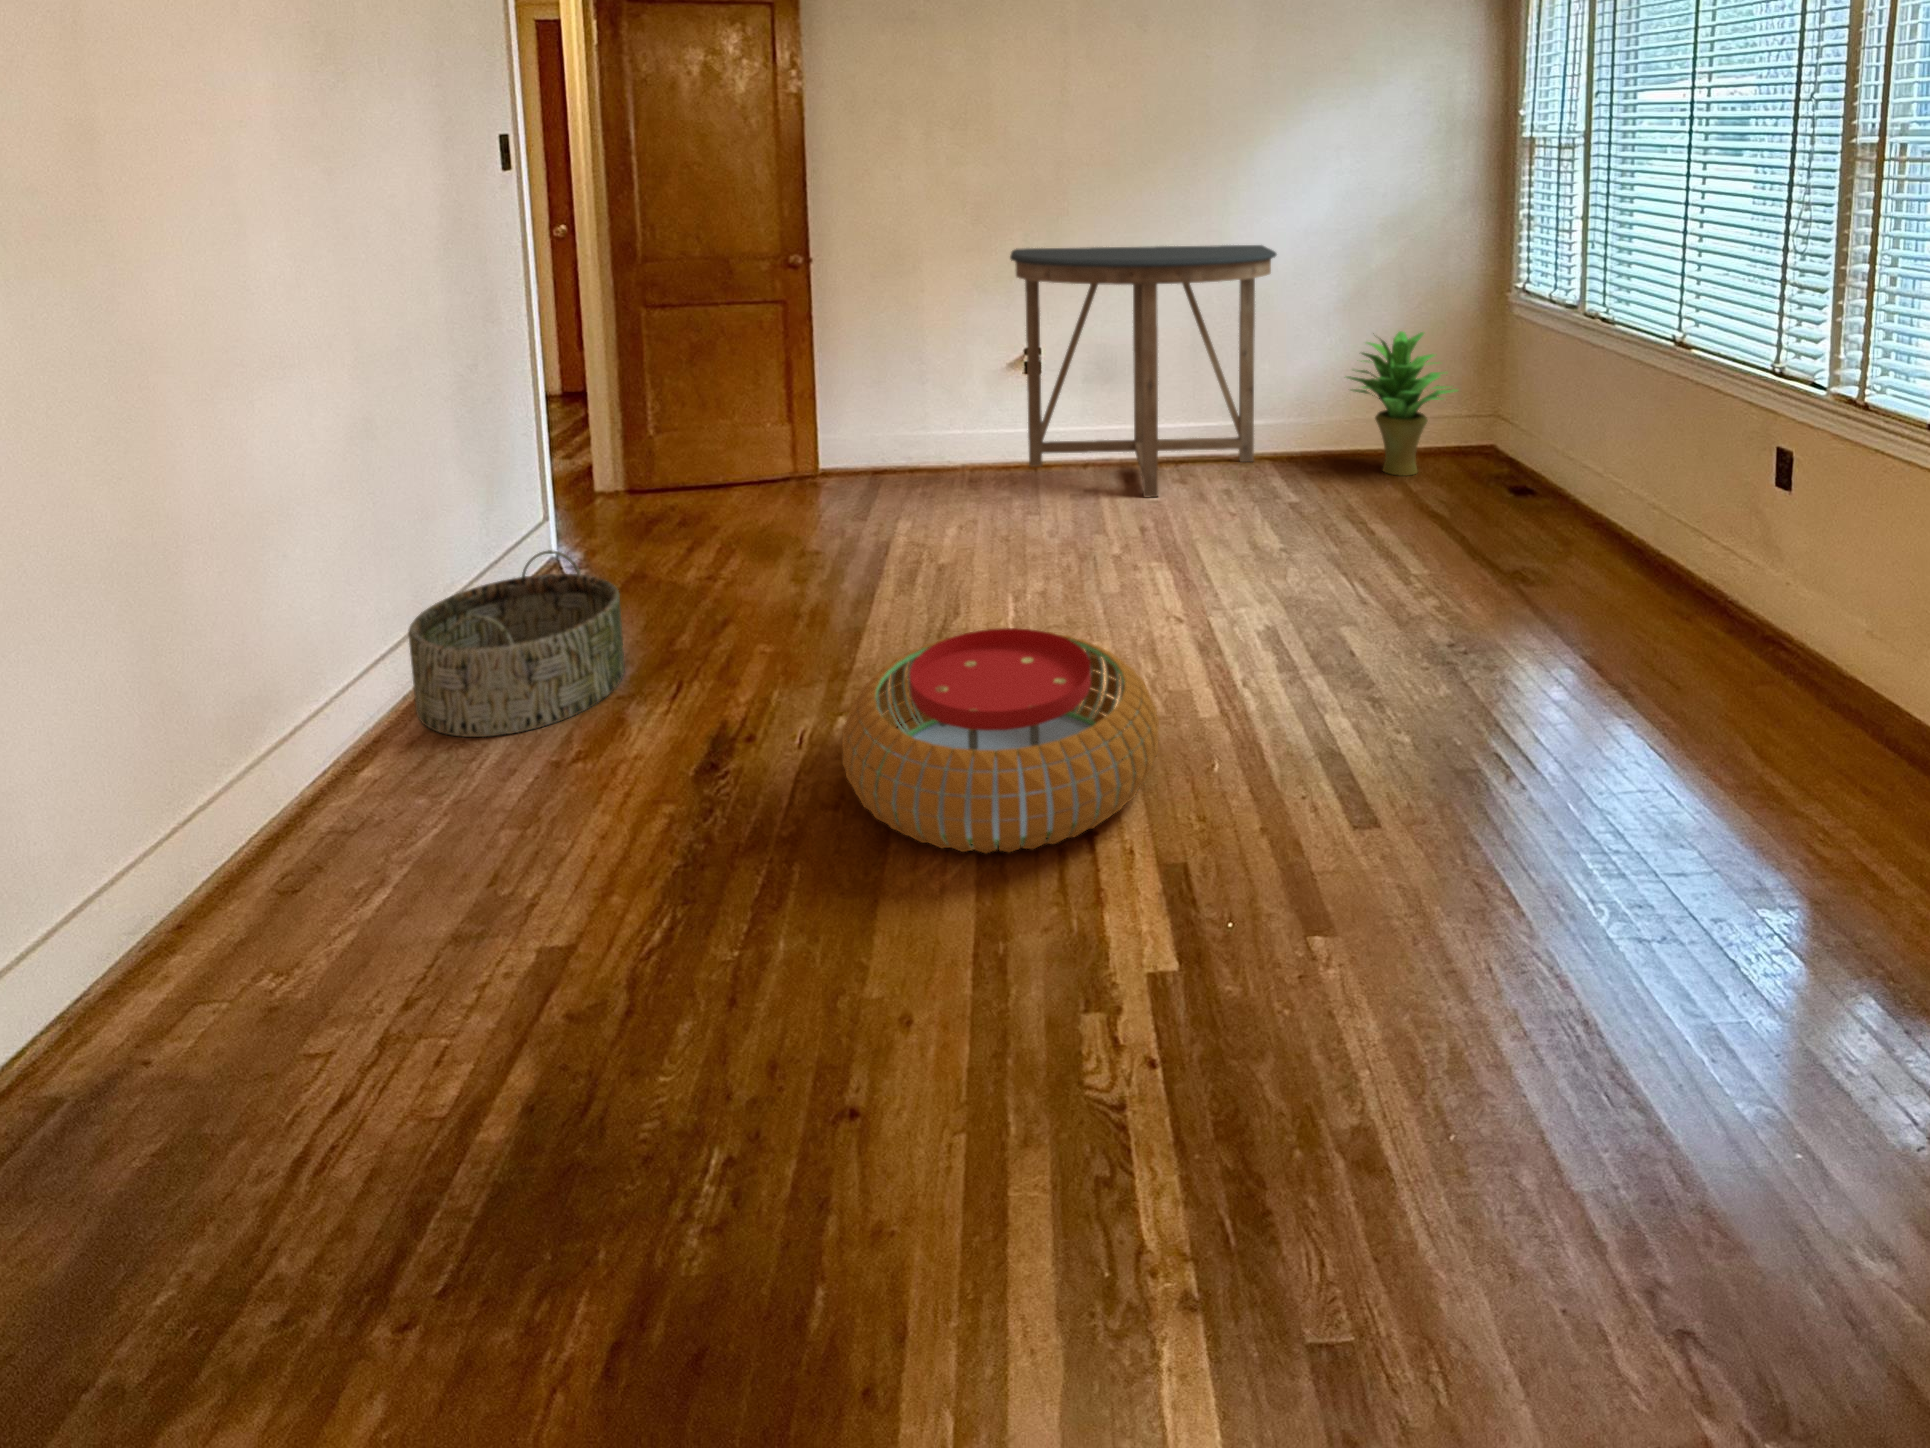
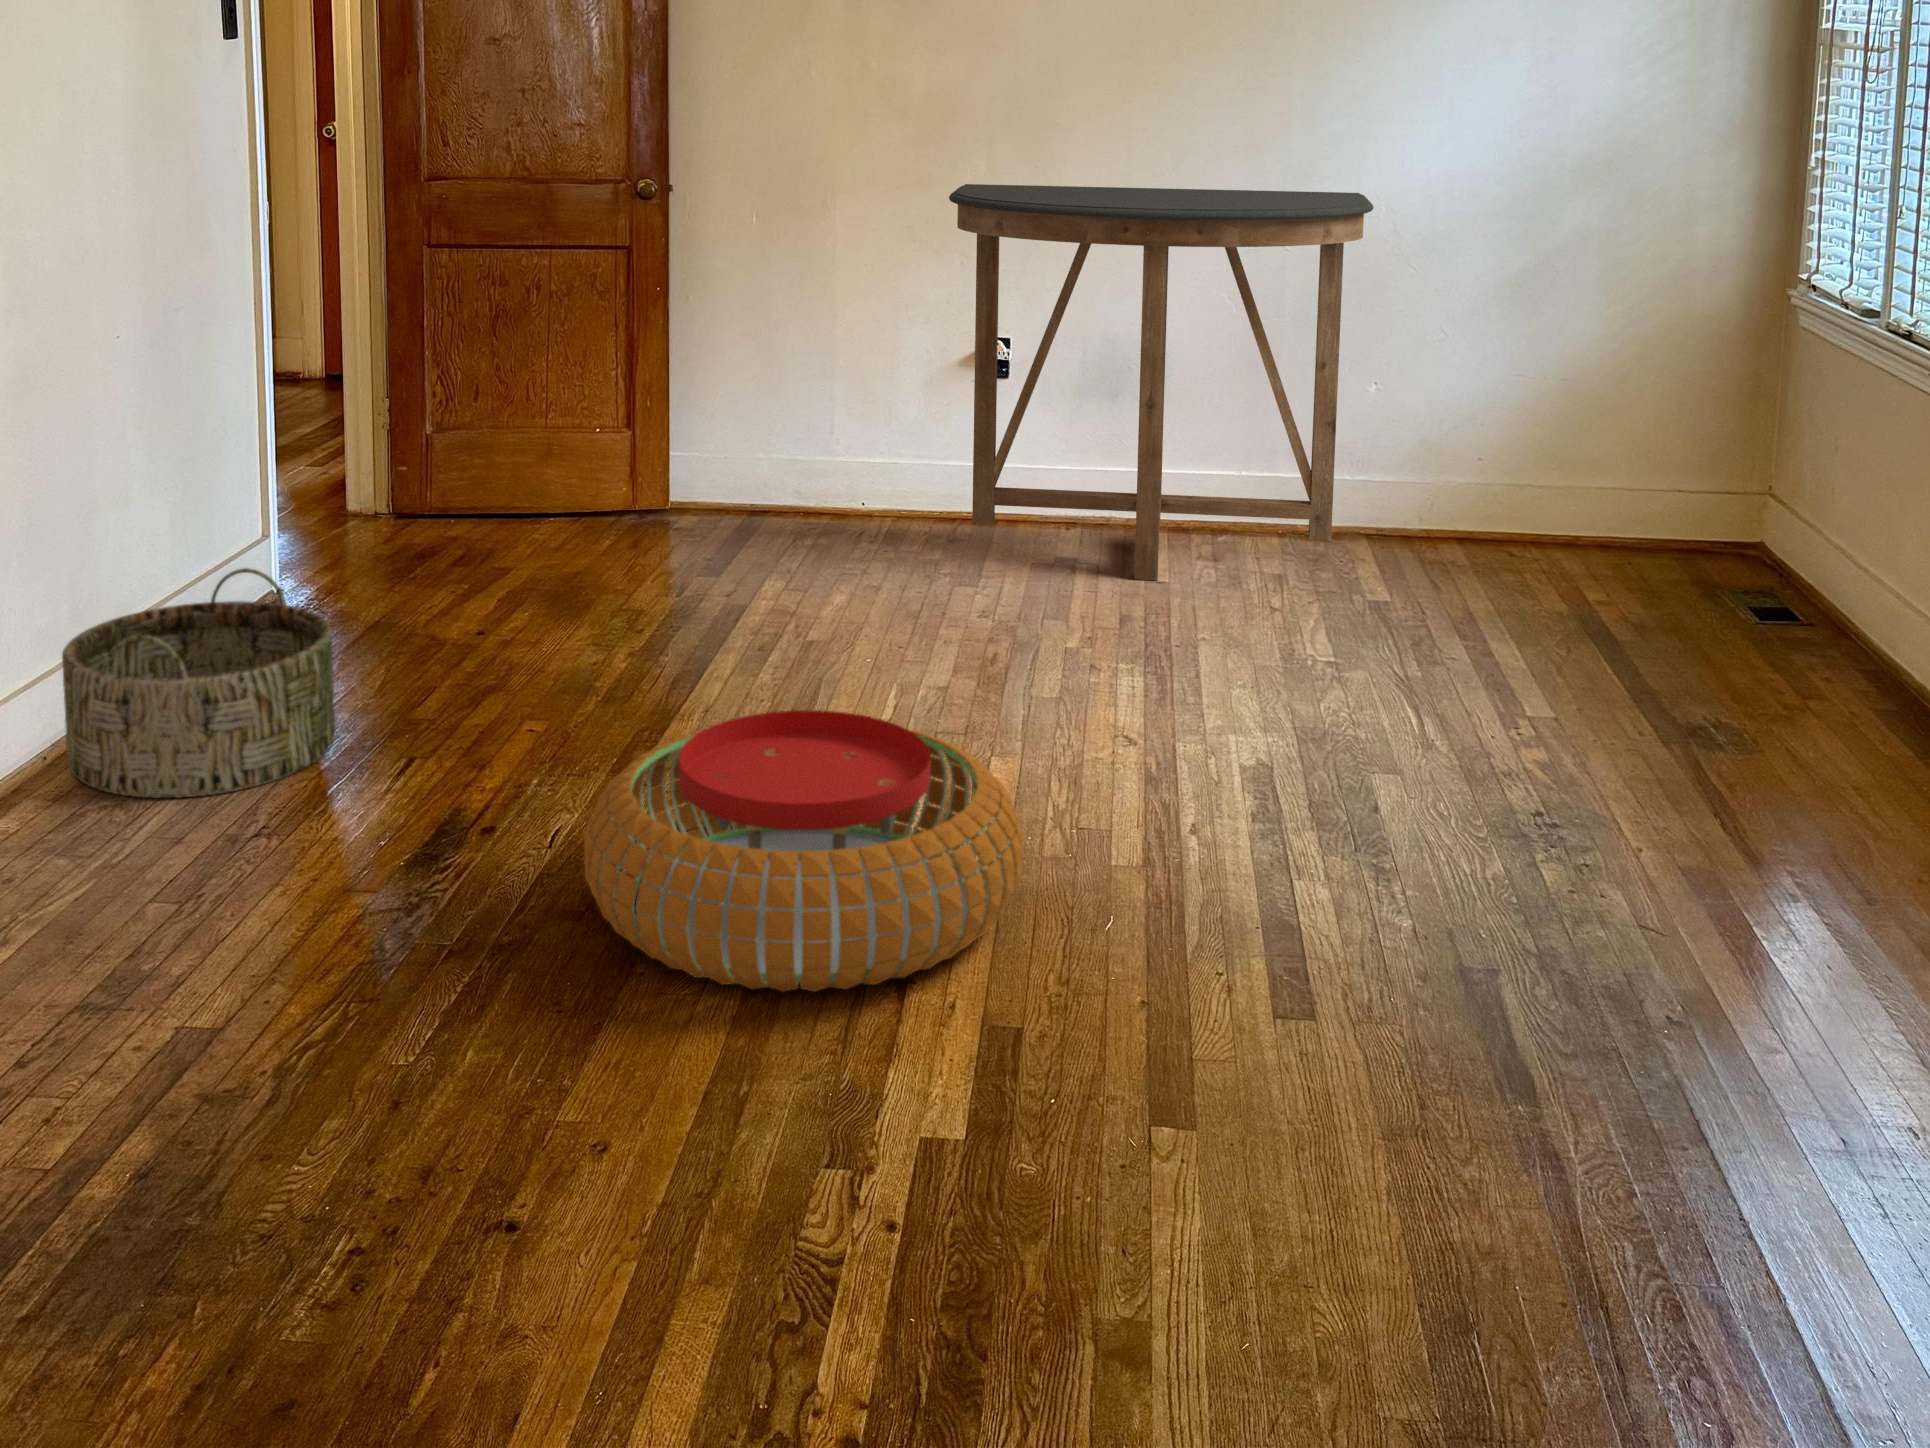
potted plant: present [1347,331,1457,476] -> none [1484,342,1672,578]

